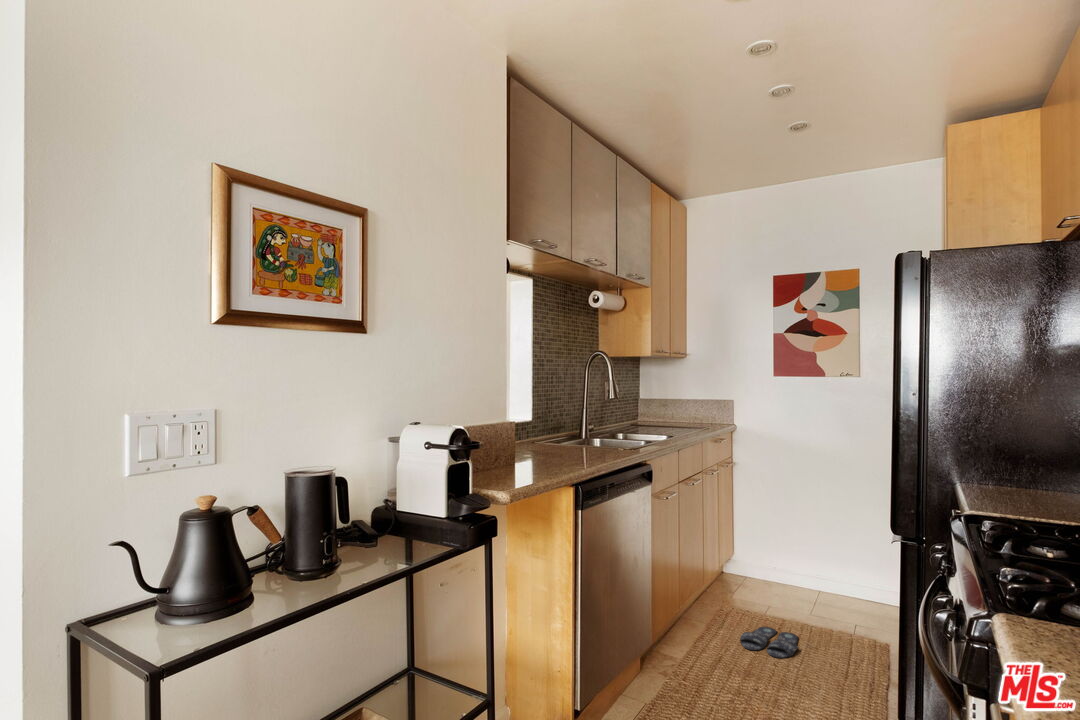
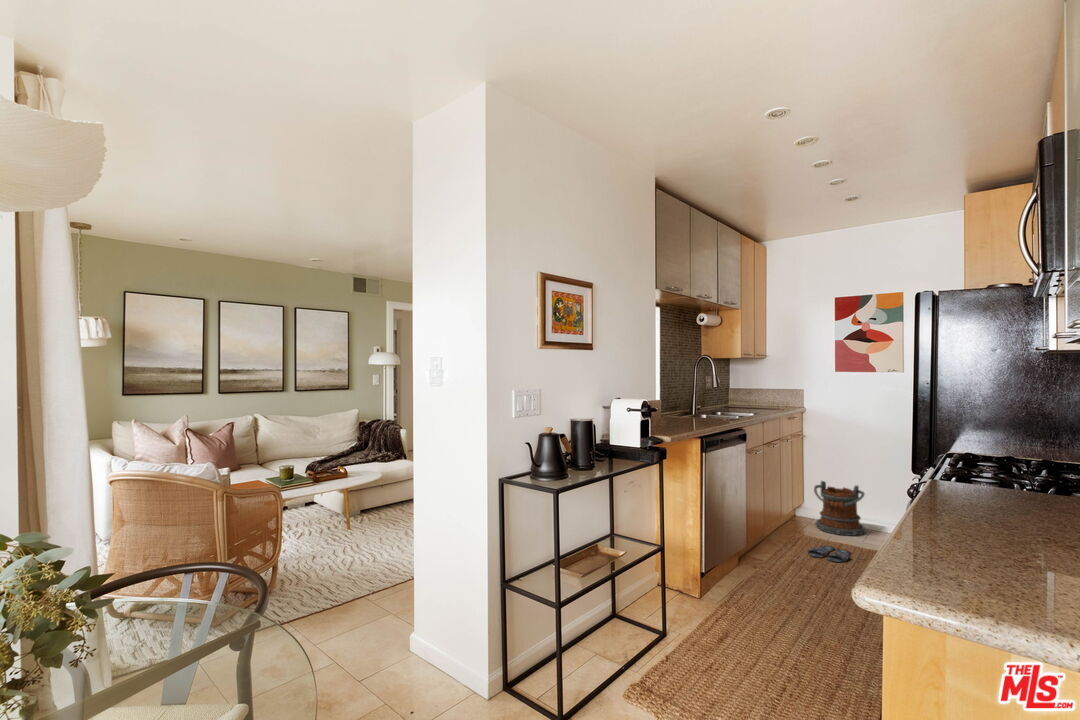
bucket: none [748,527,815,606] -> present [814,481,866,536]

